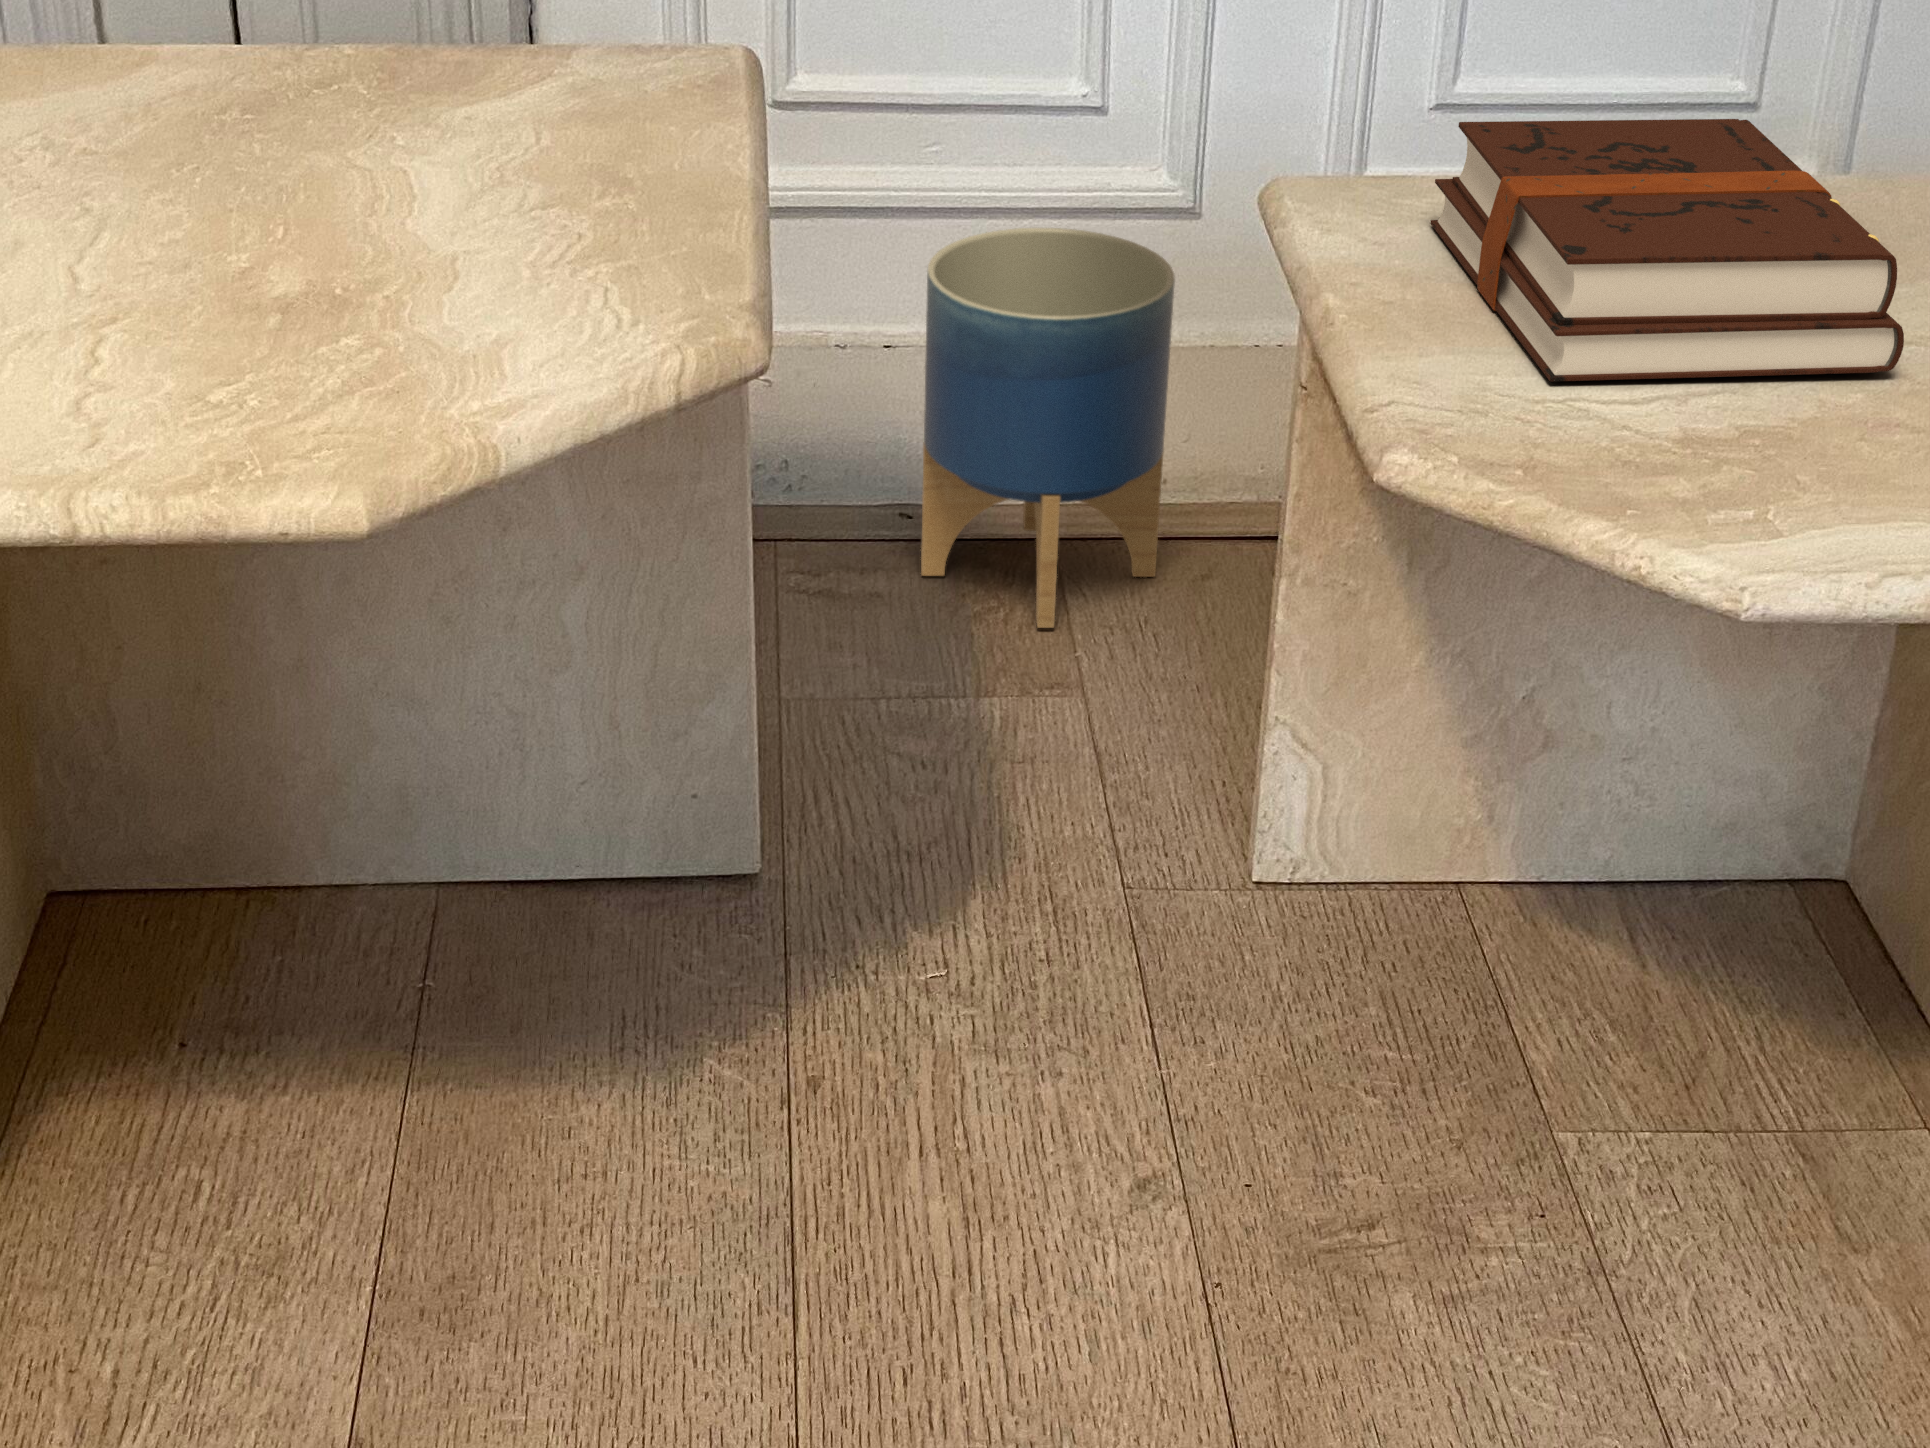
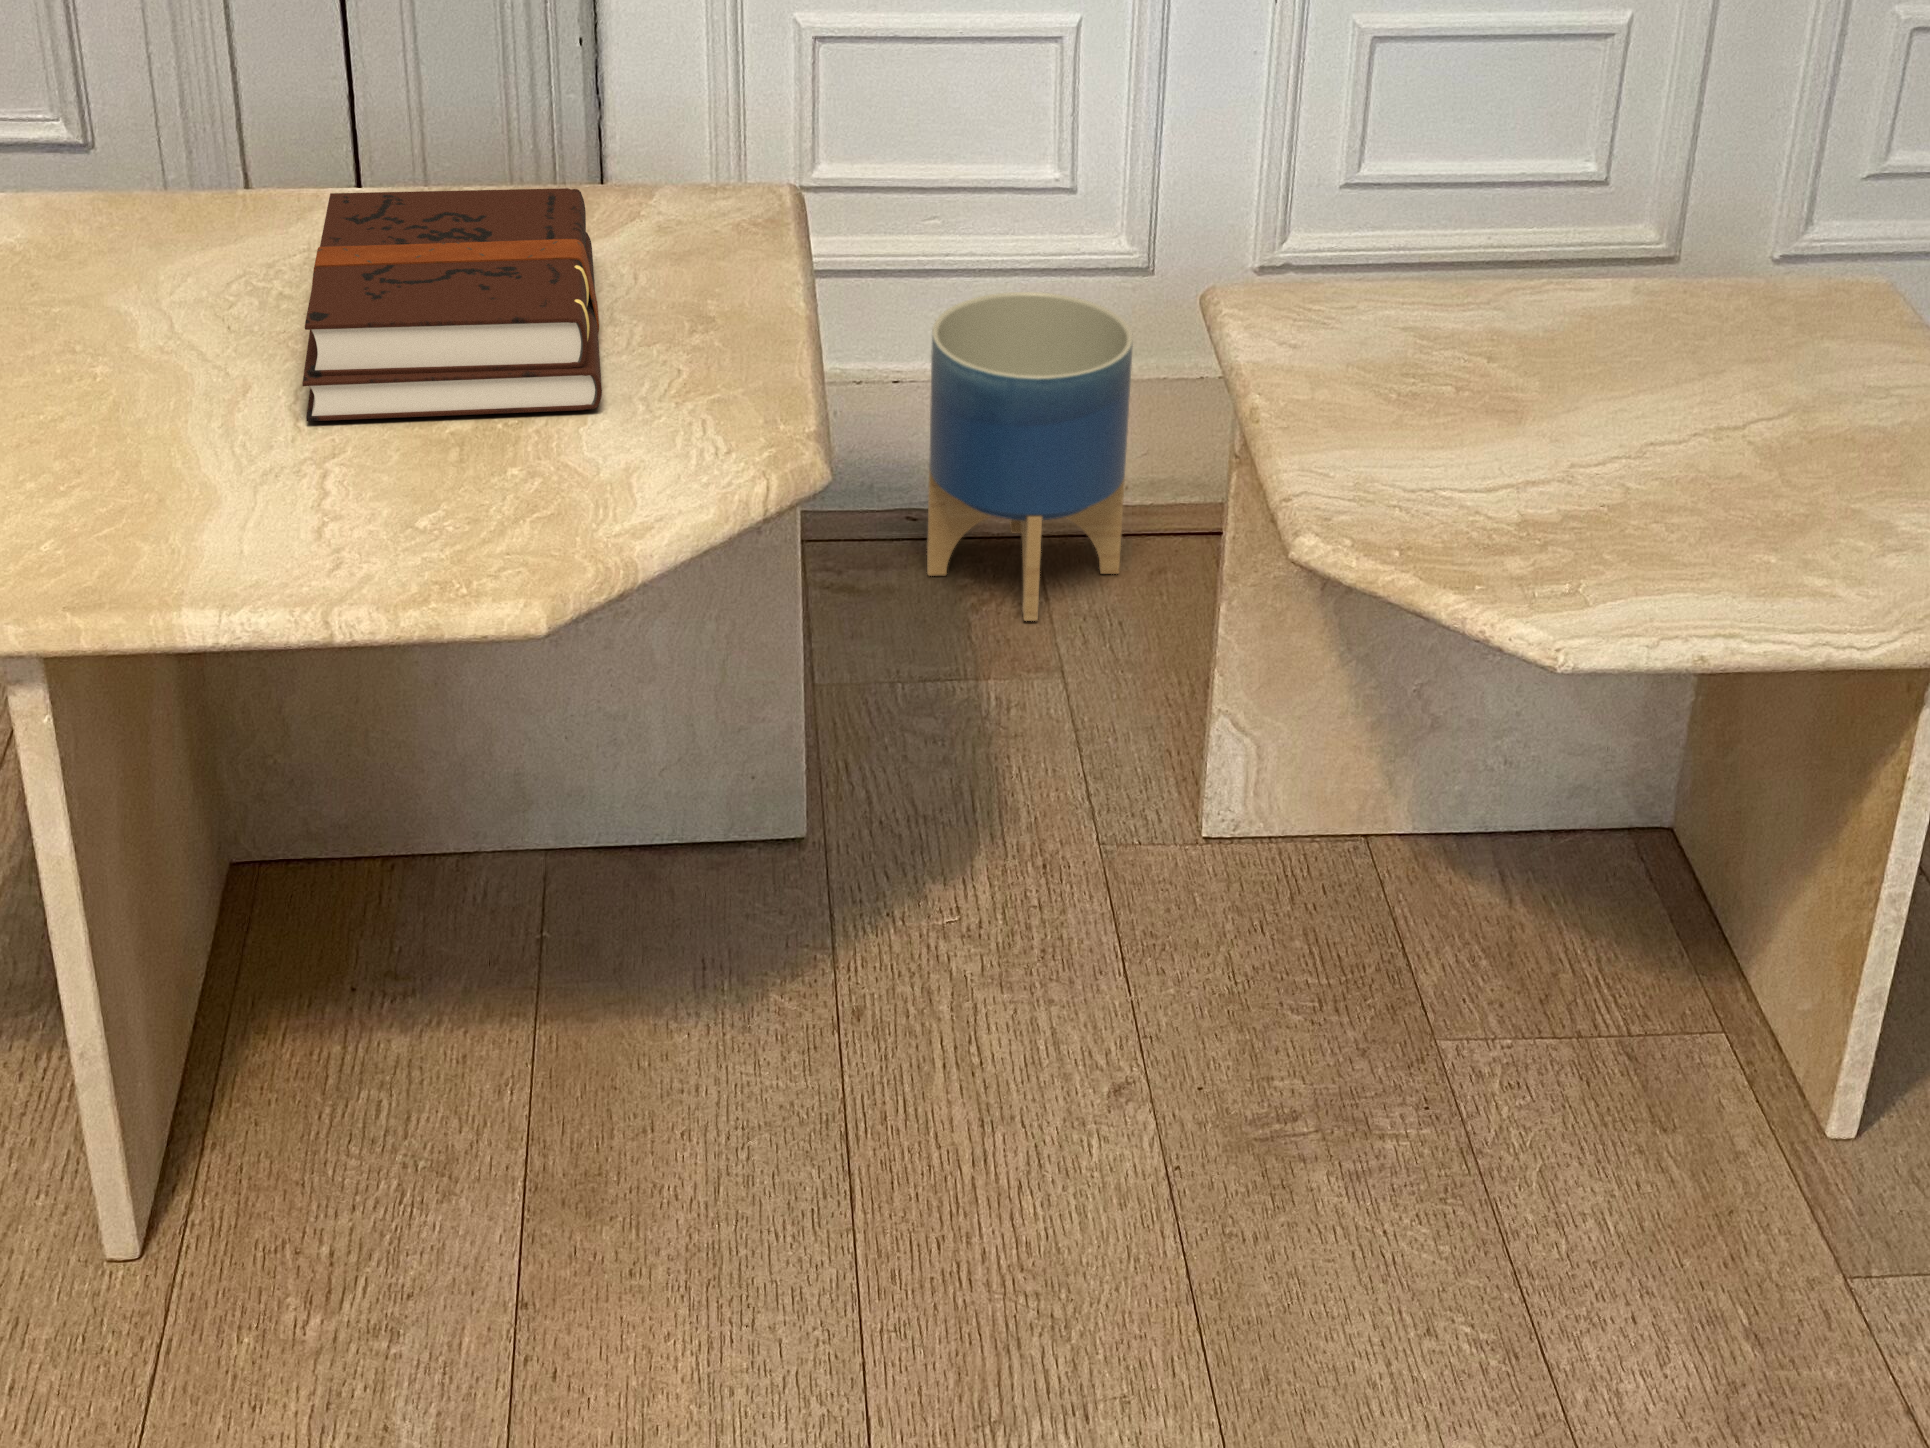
hardback book: present [1430,119,1904,381] -> present [303,188,602,421]

